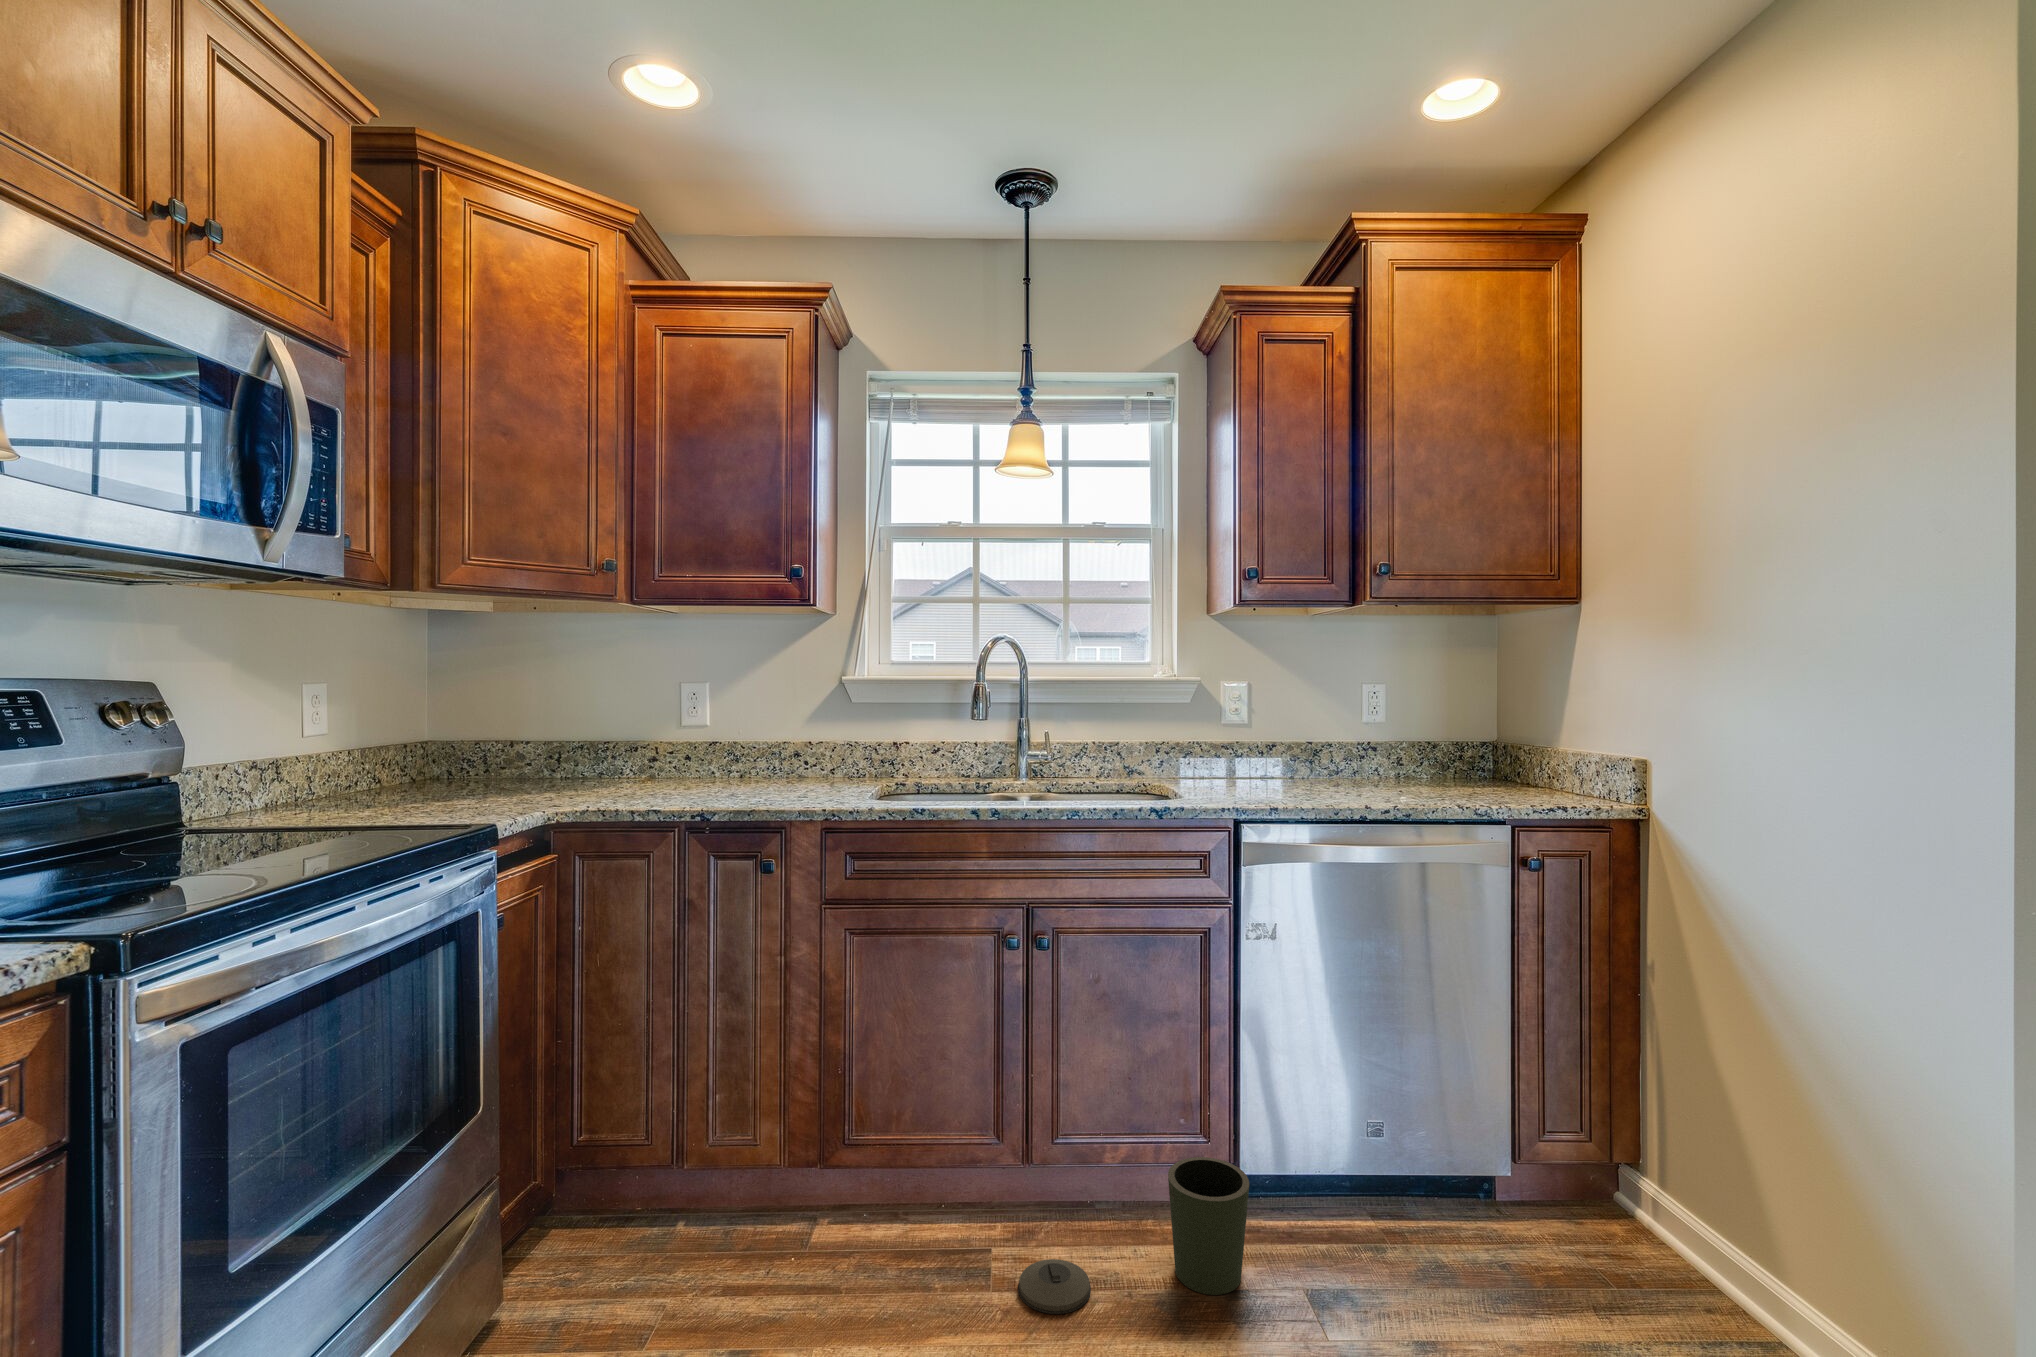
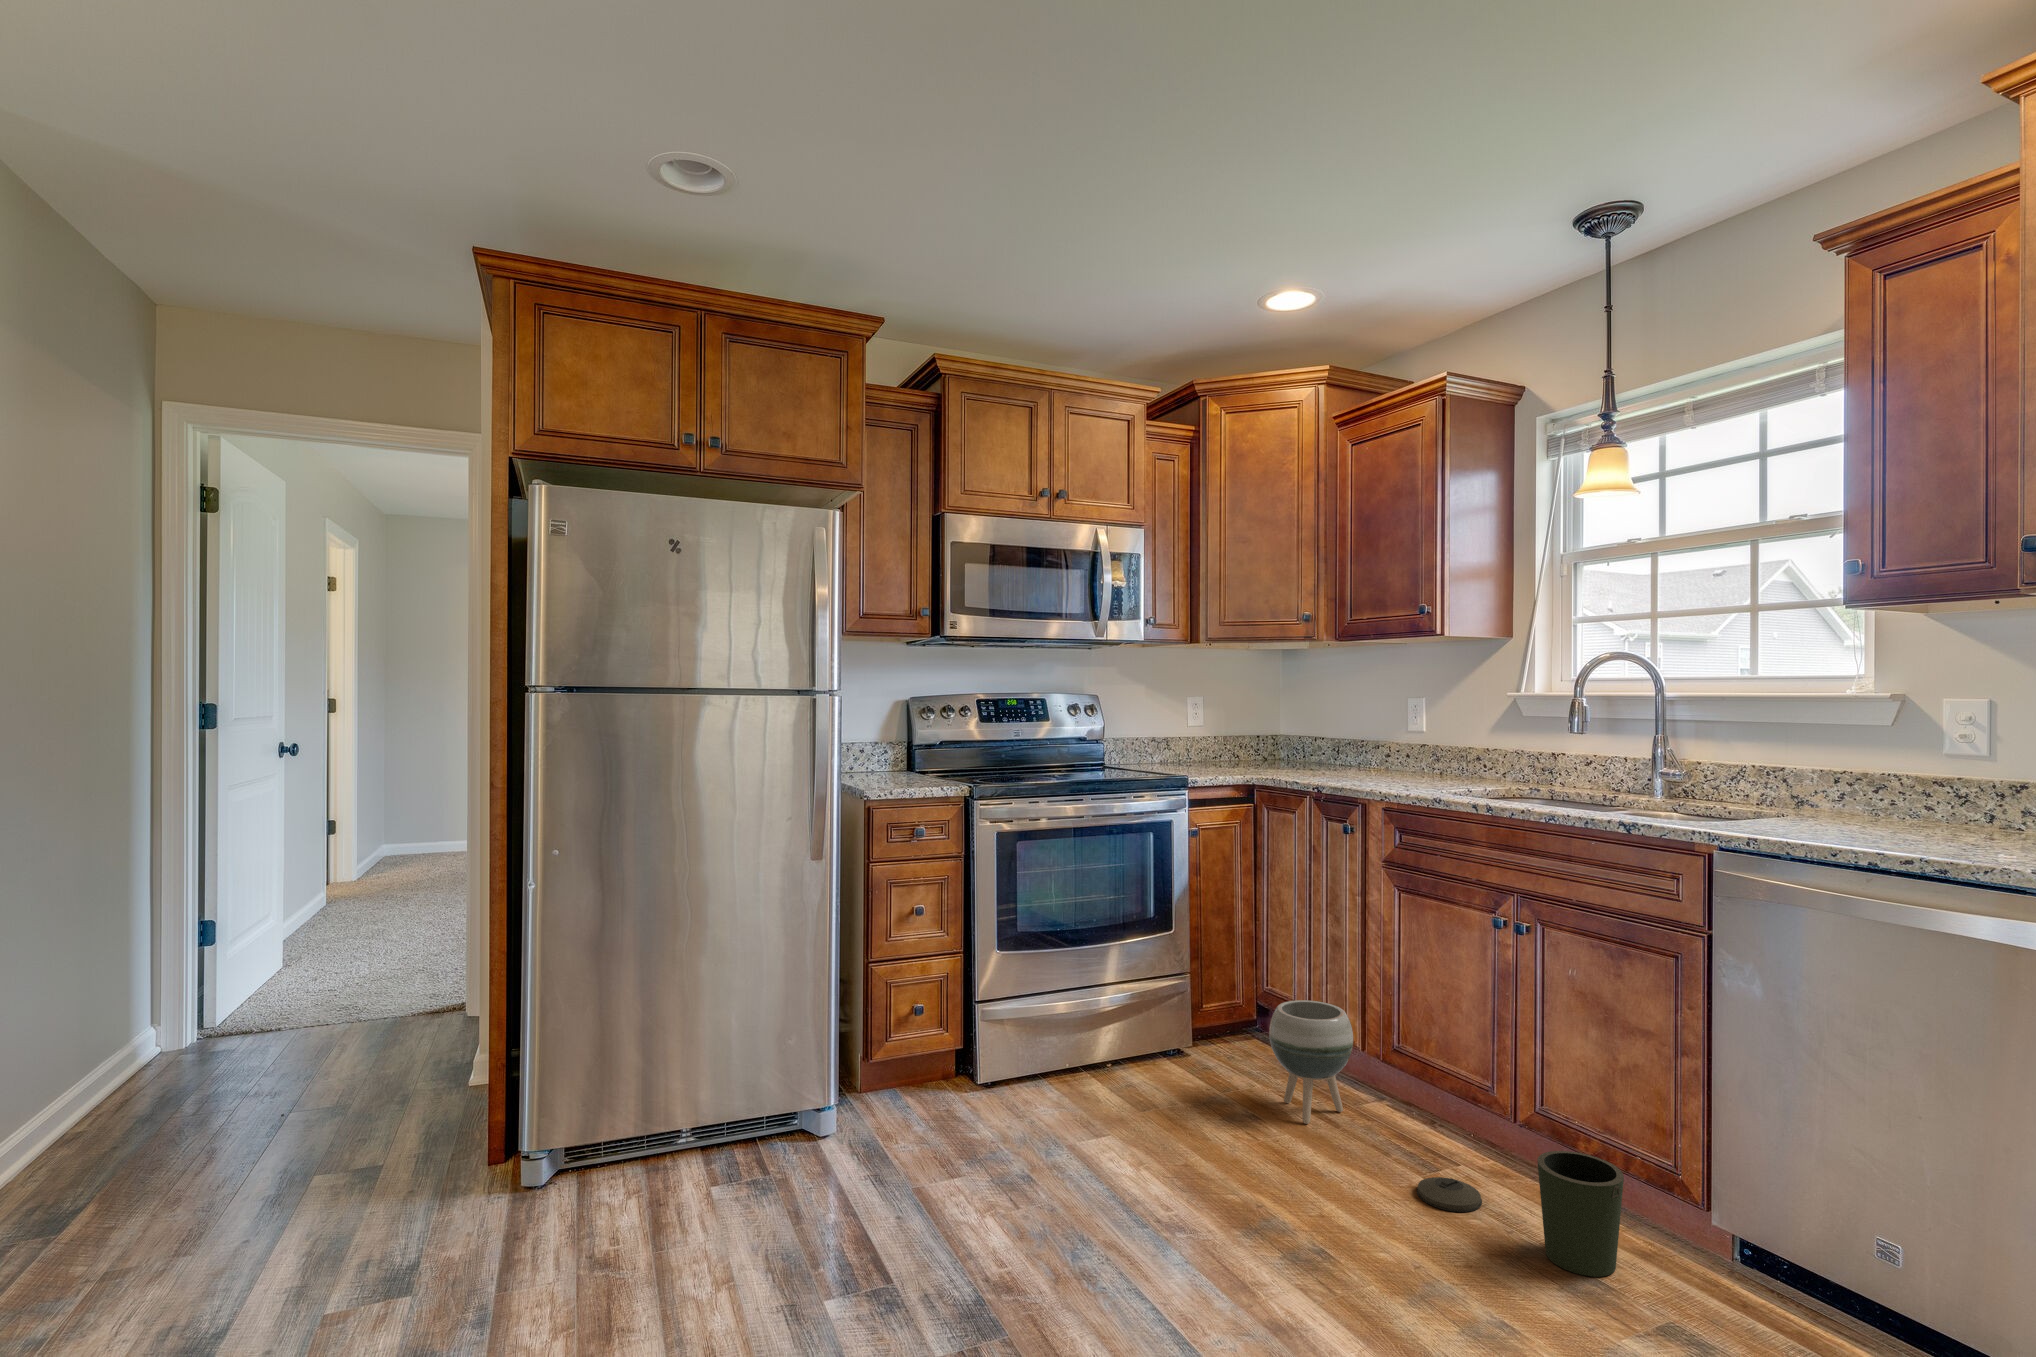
planter: none [730,1114,850,1305] -> present [1269,1000,1354,1124]

